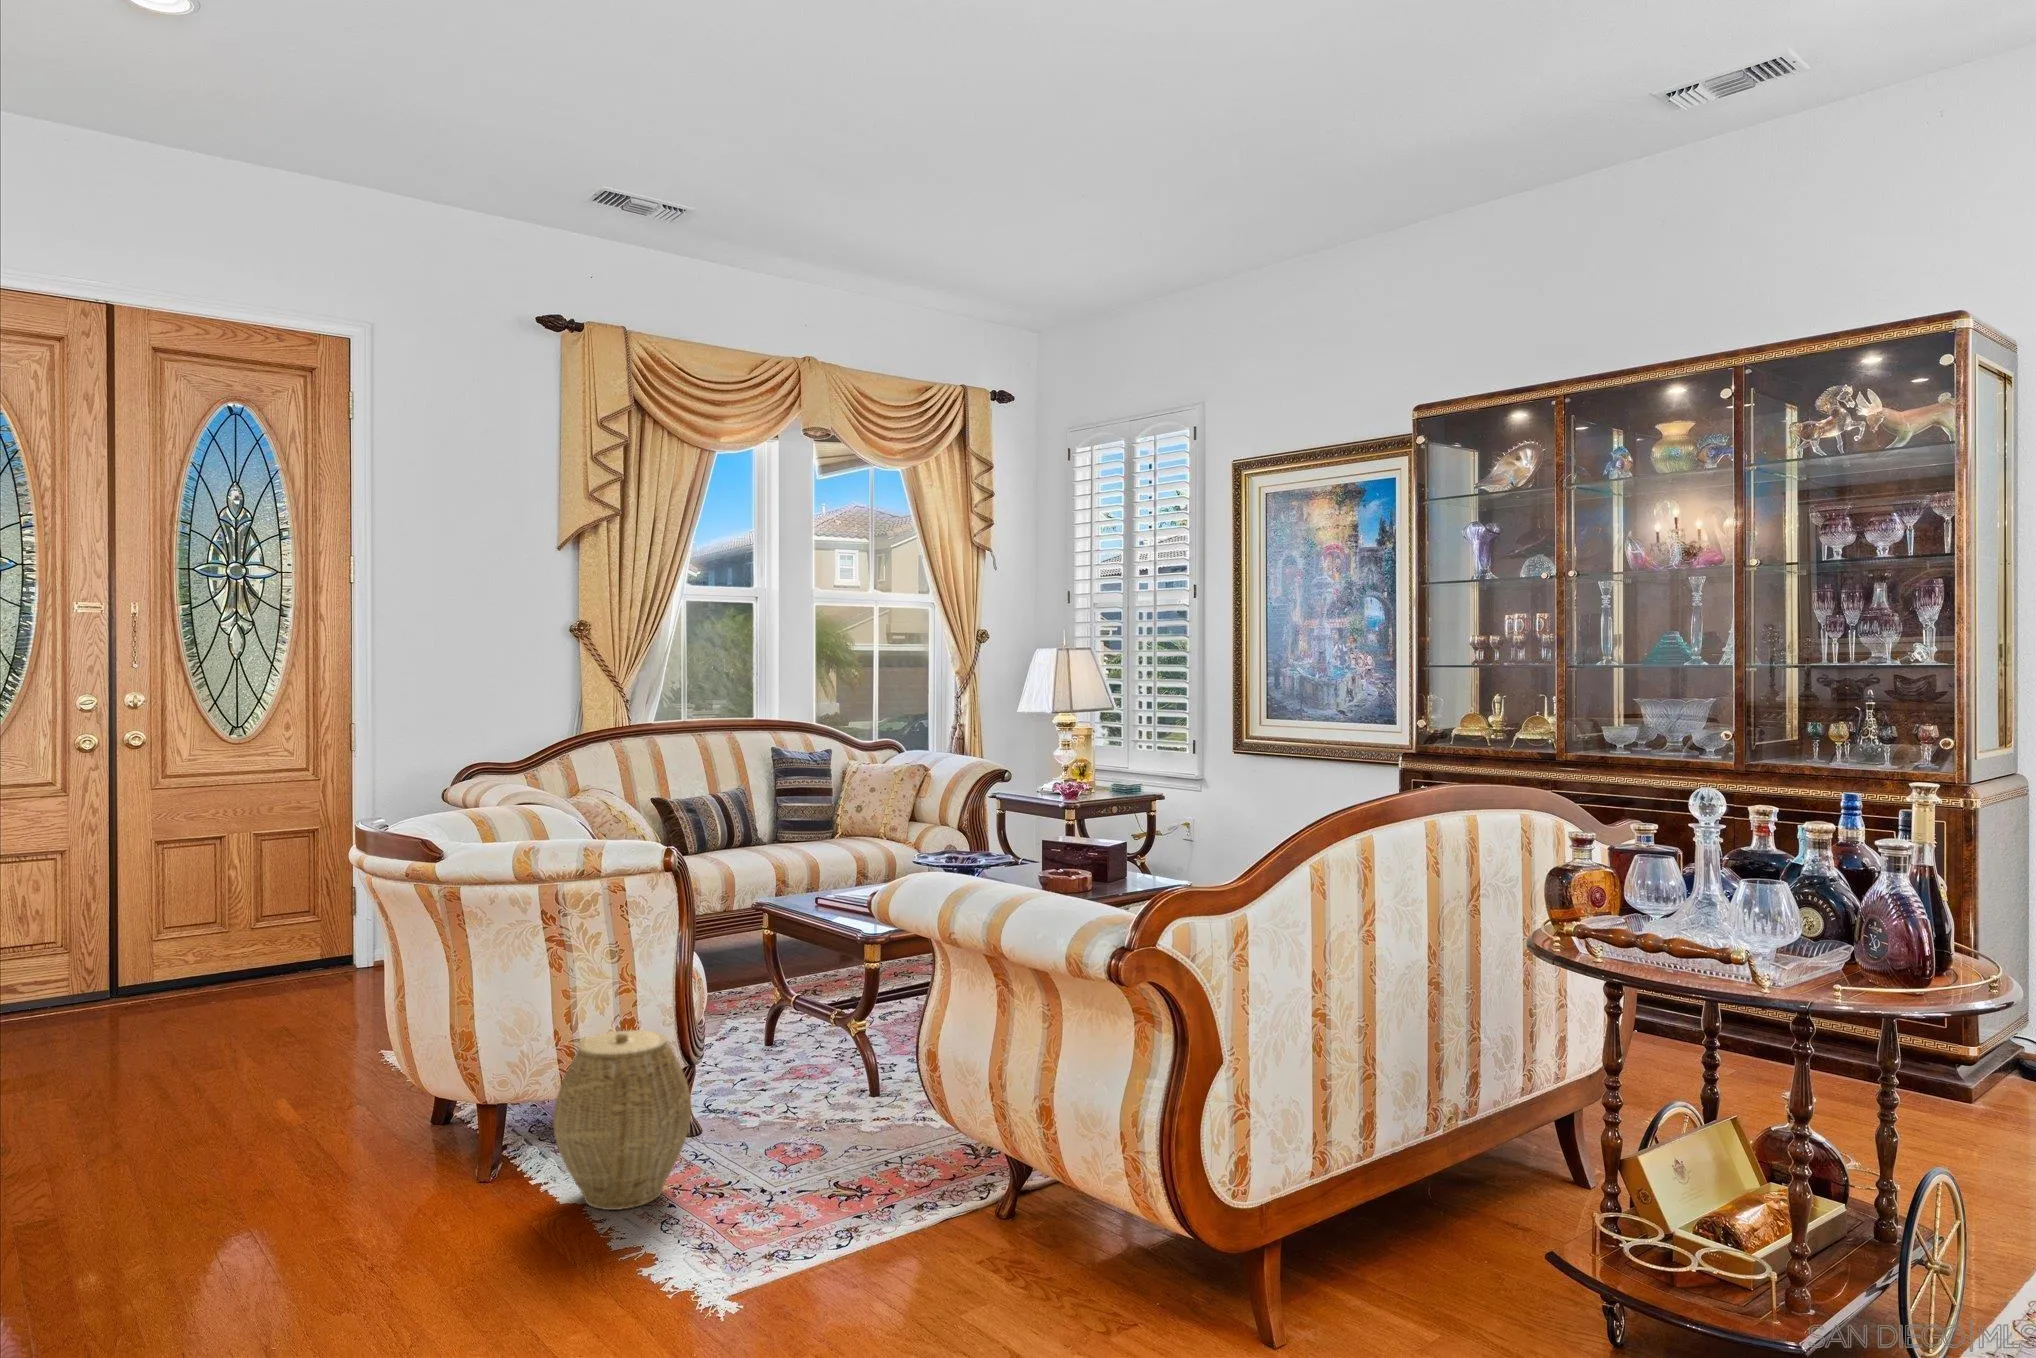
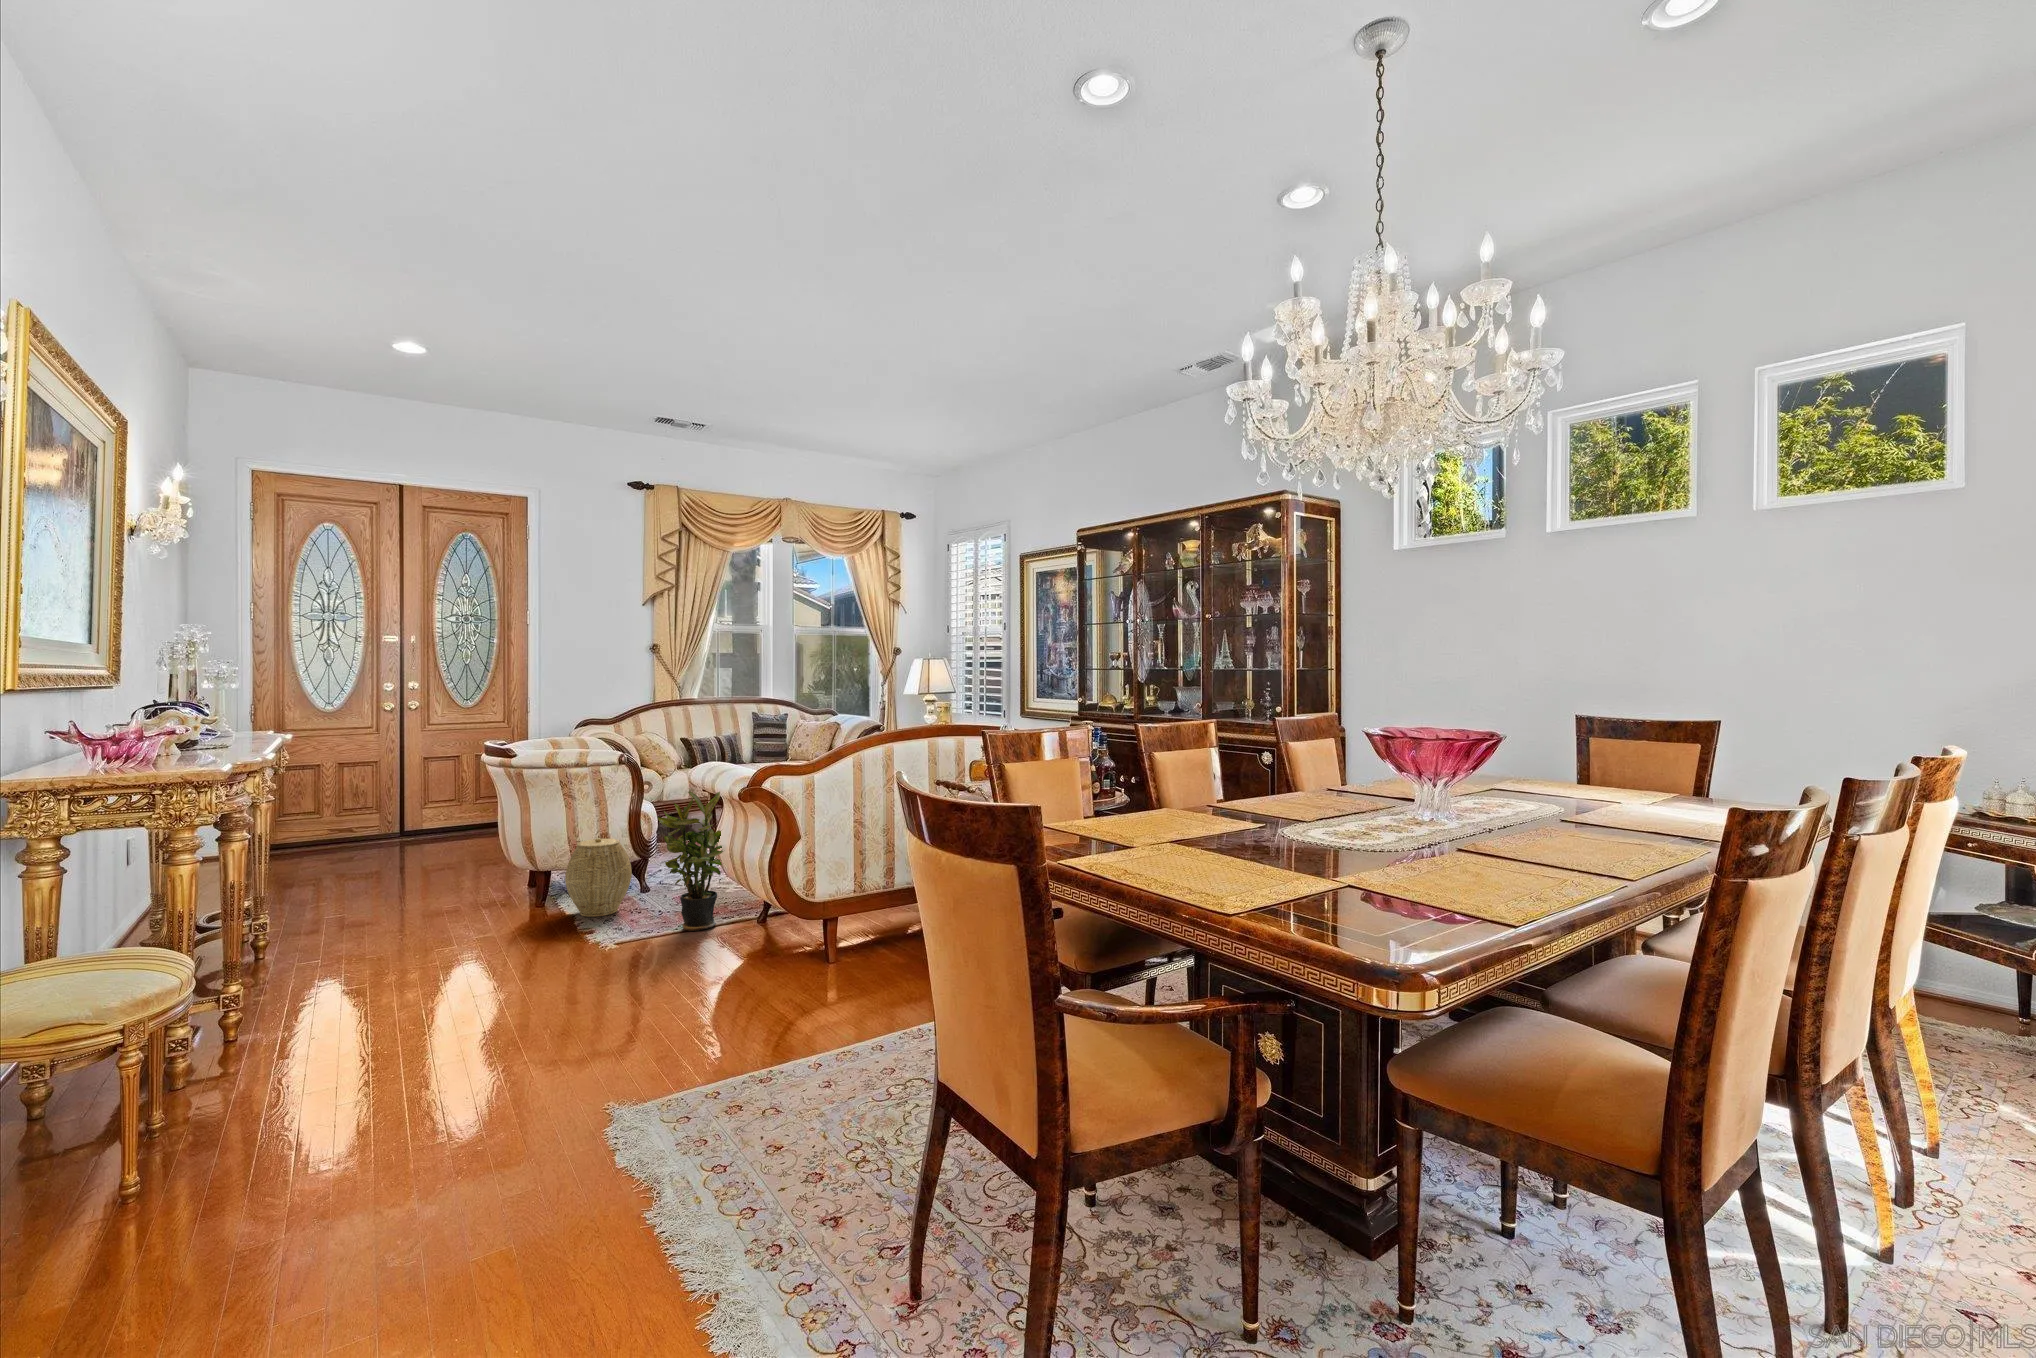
potted plant: none [795,928,942,1250] -> present [658,792,723,931]

